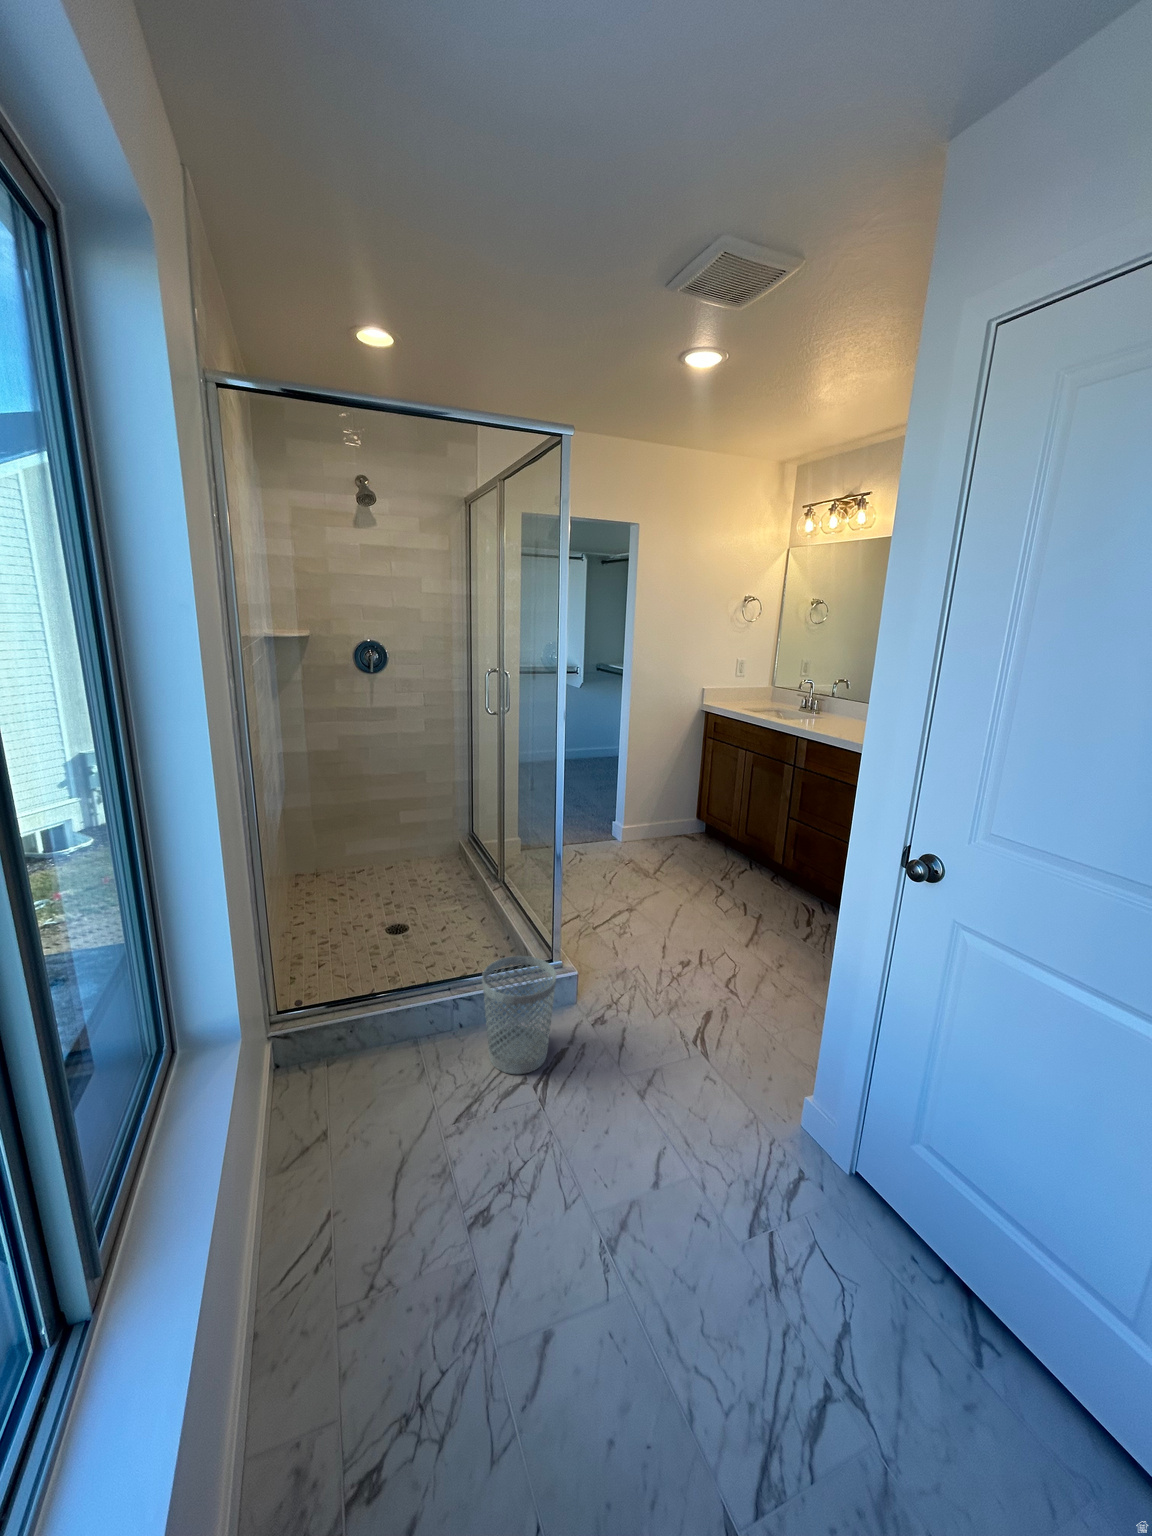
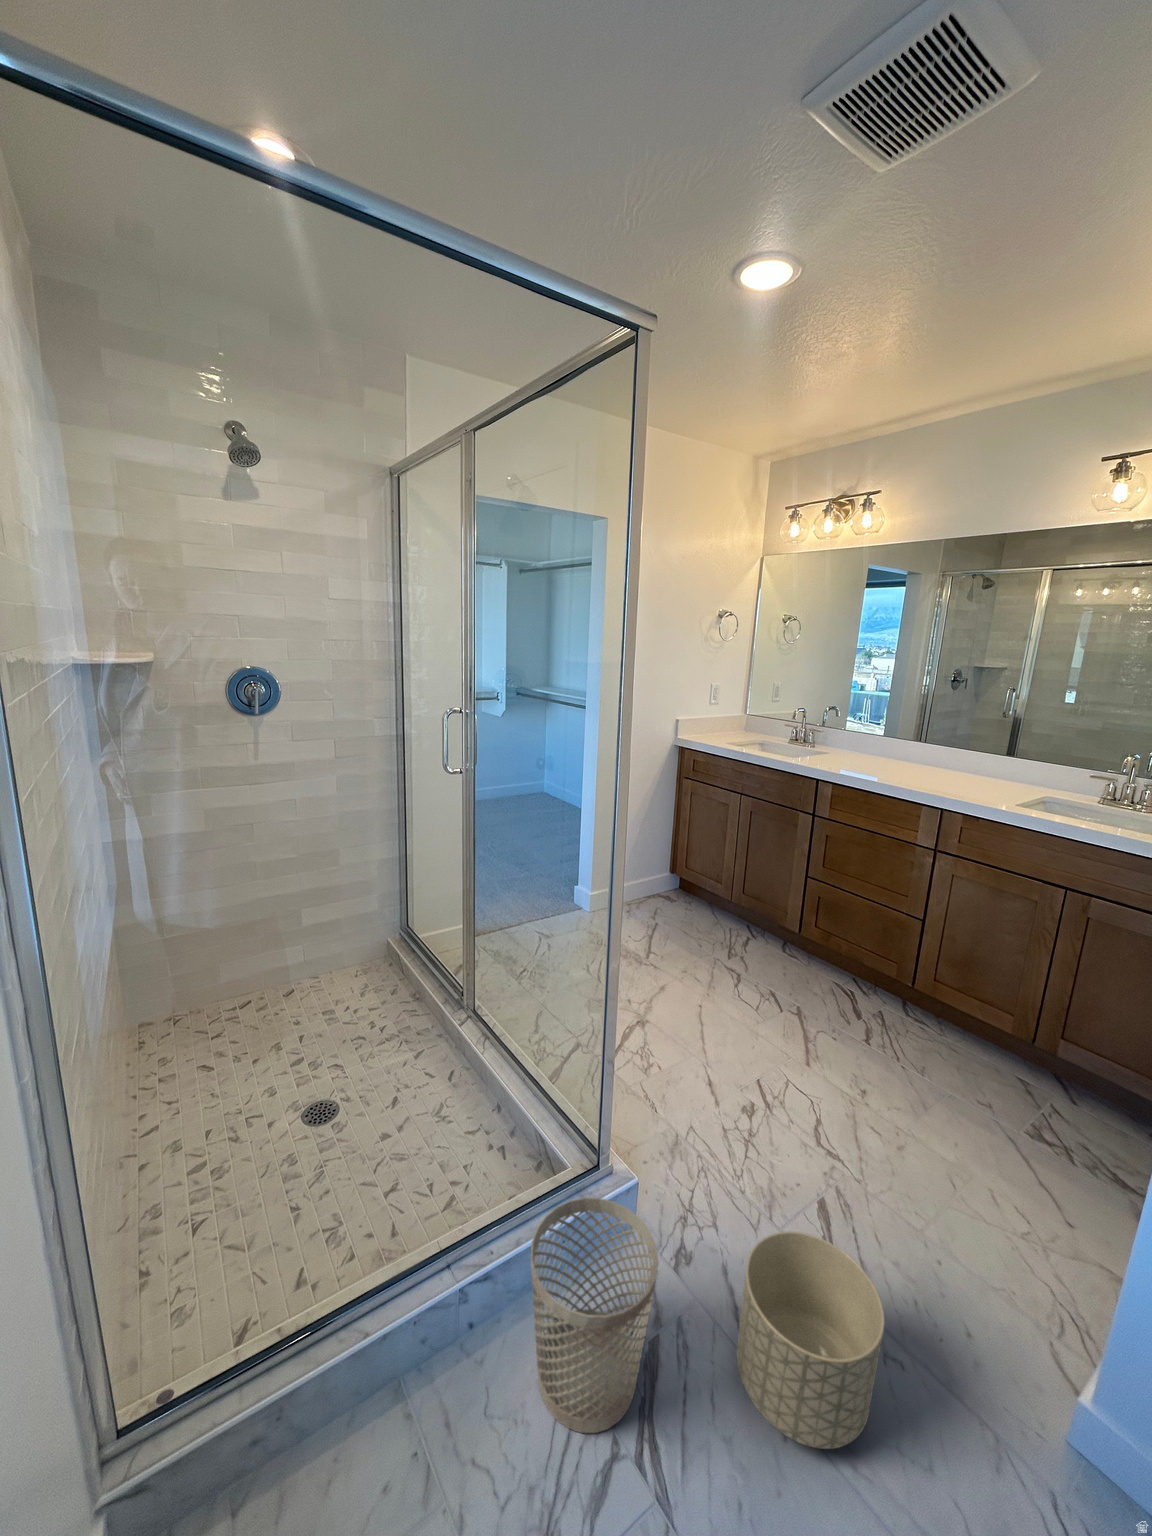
planter: none [605,991,687,1096] -> present [736,1231,885,1449]

